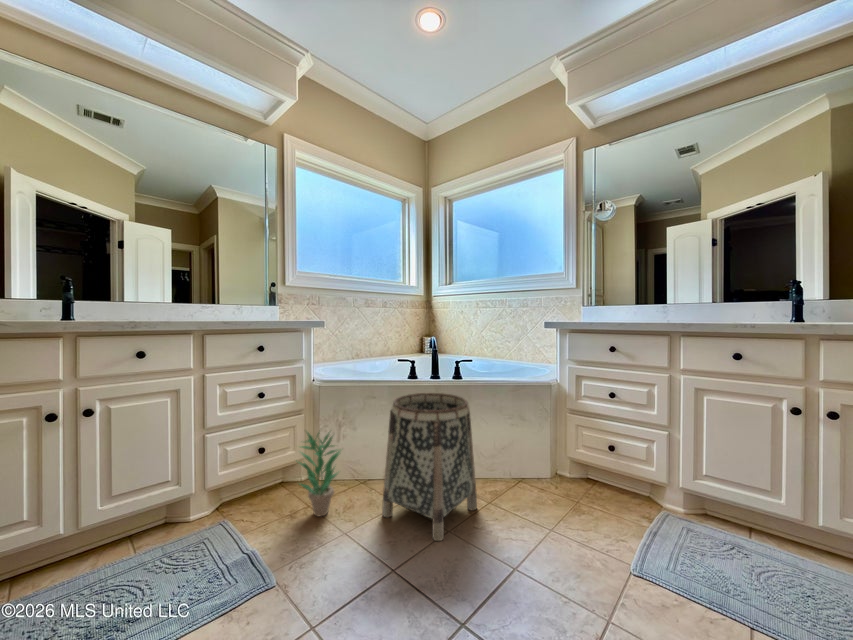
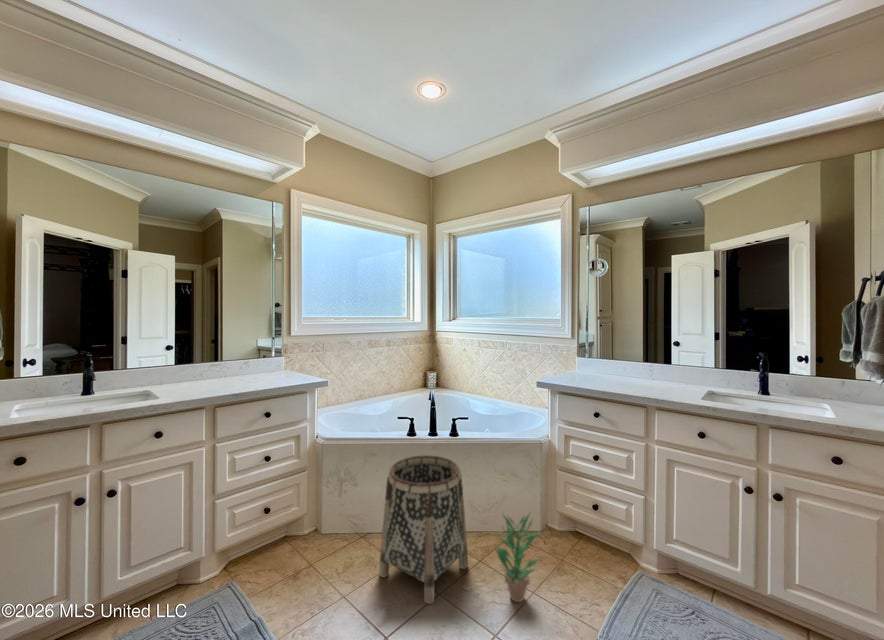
potted plant: present [299,433,340,517] -> present [495,515,540,602]

